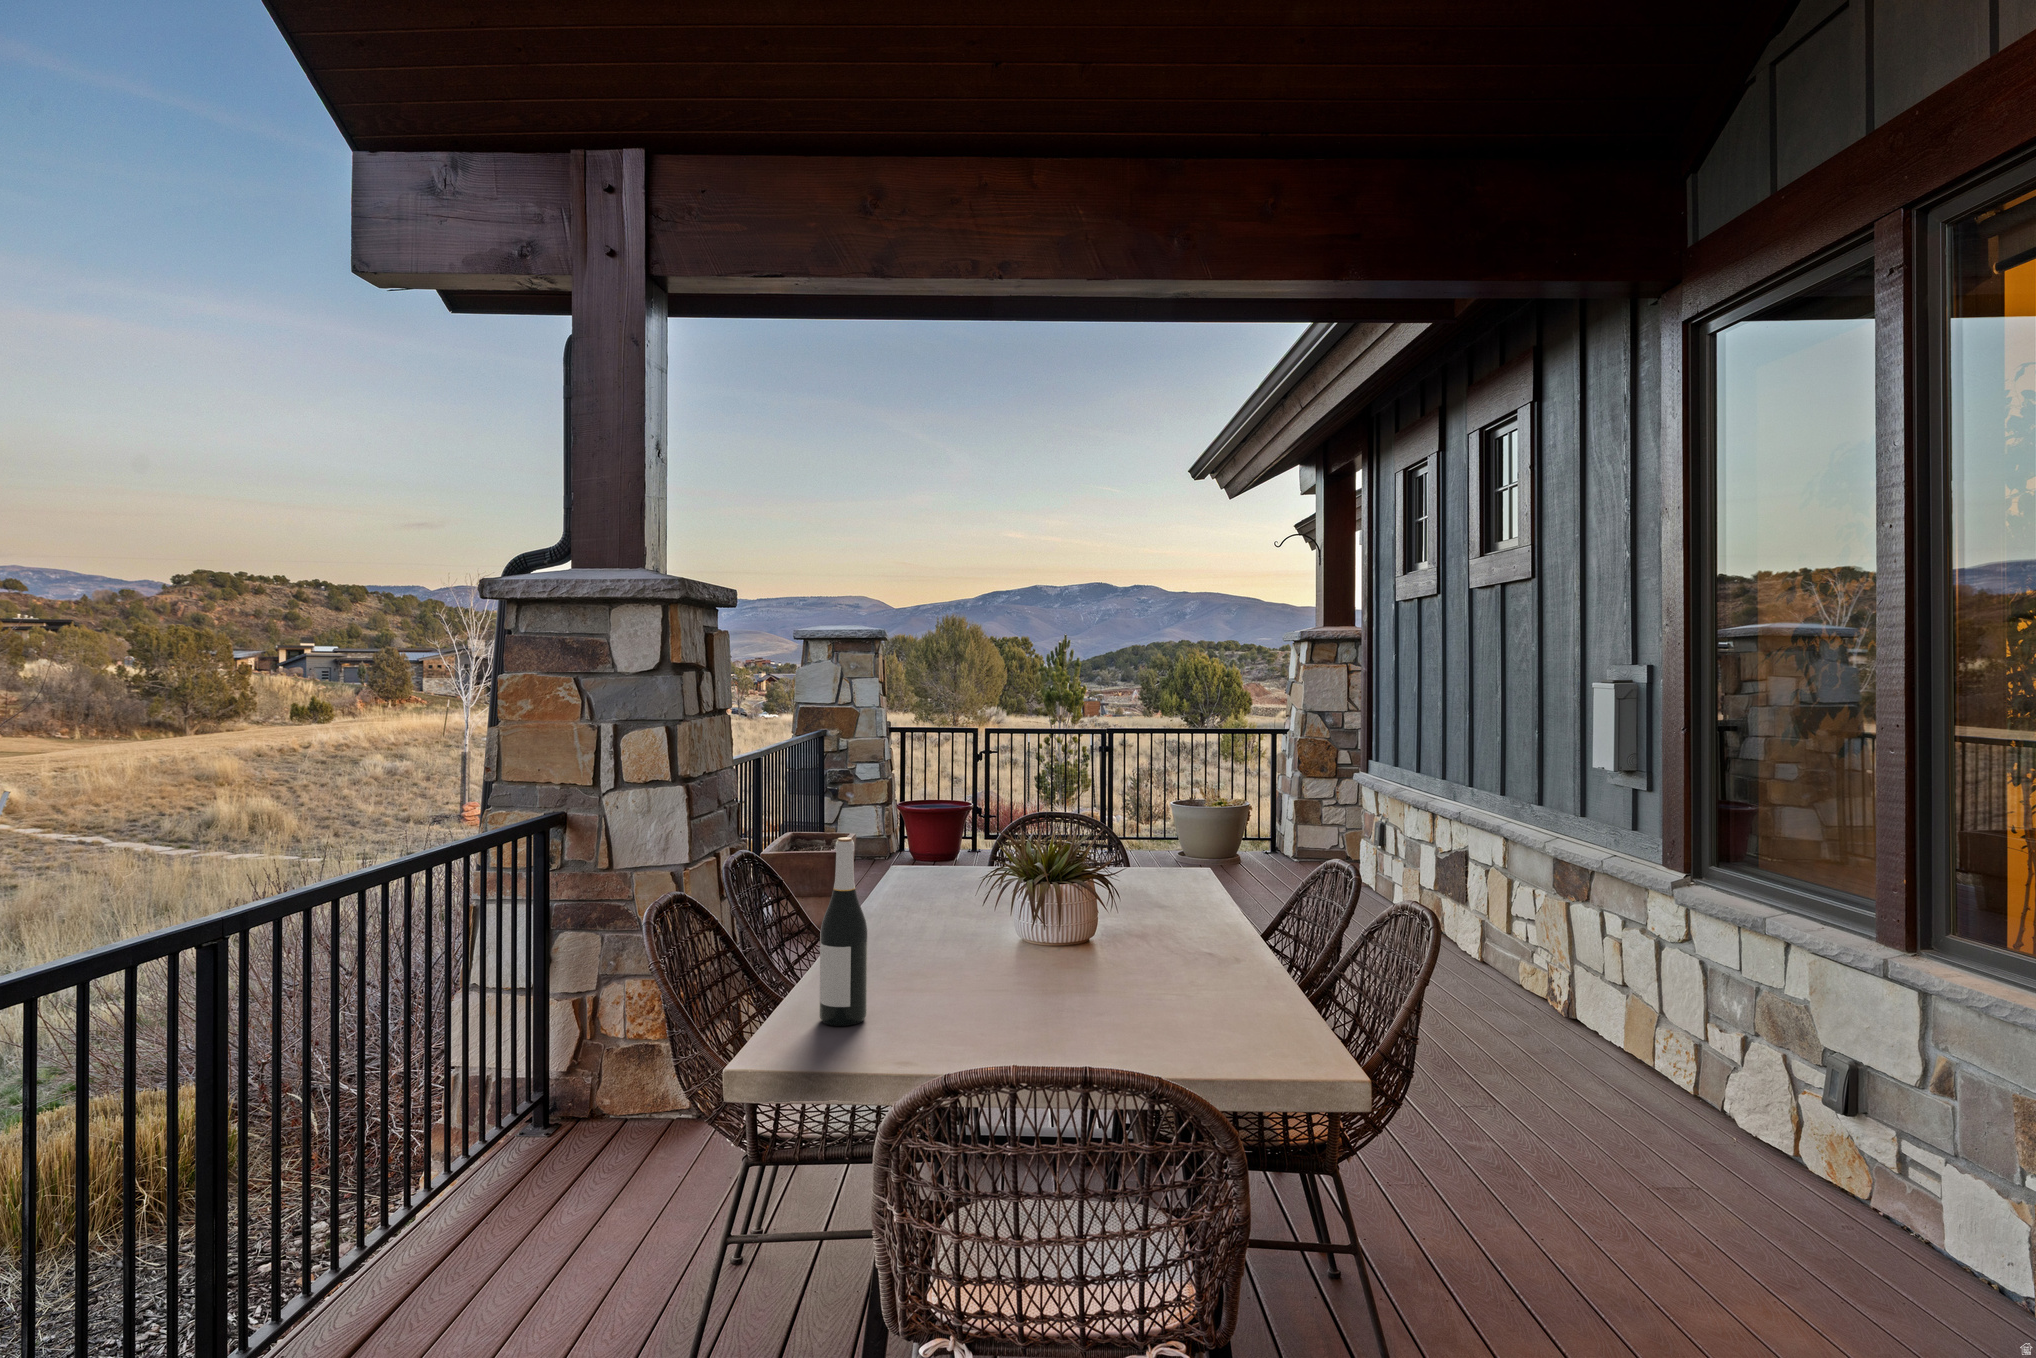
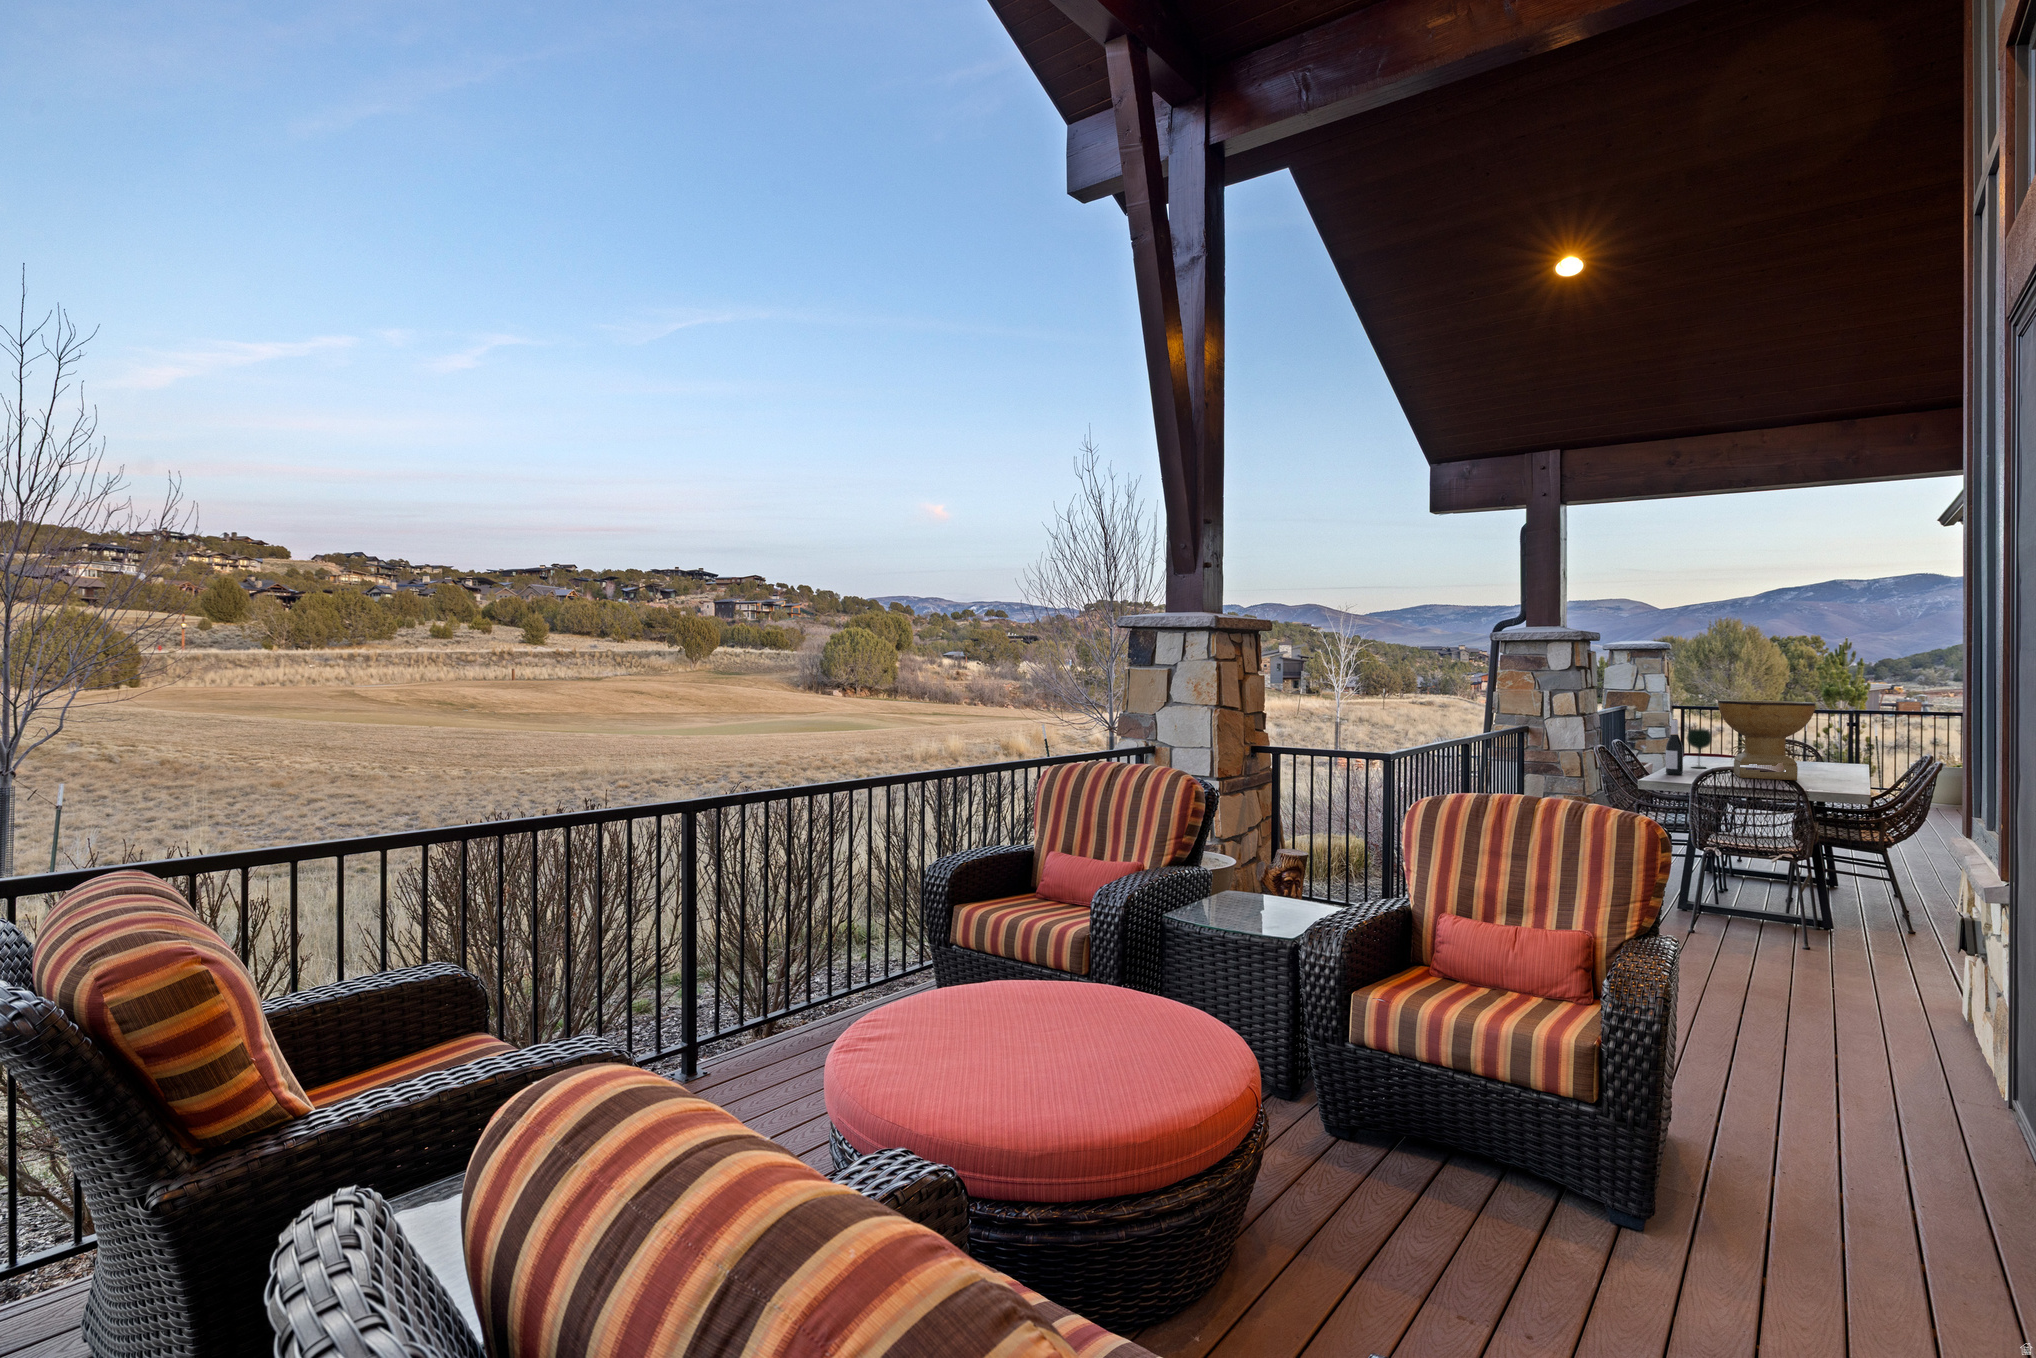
decorative bowl: none [959,763,1189,1020] -> present [1718,700,1815,780]
wine glass: none [886,835,942,945] -> present [1687,729,1712,768]

